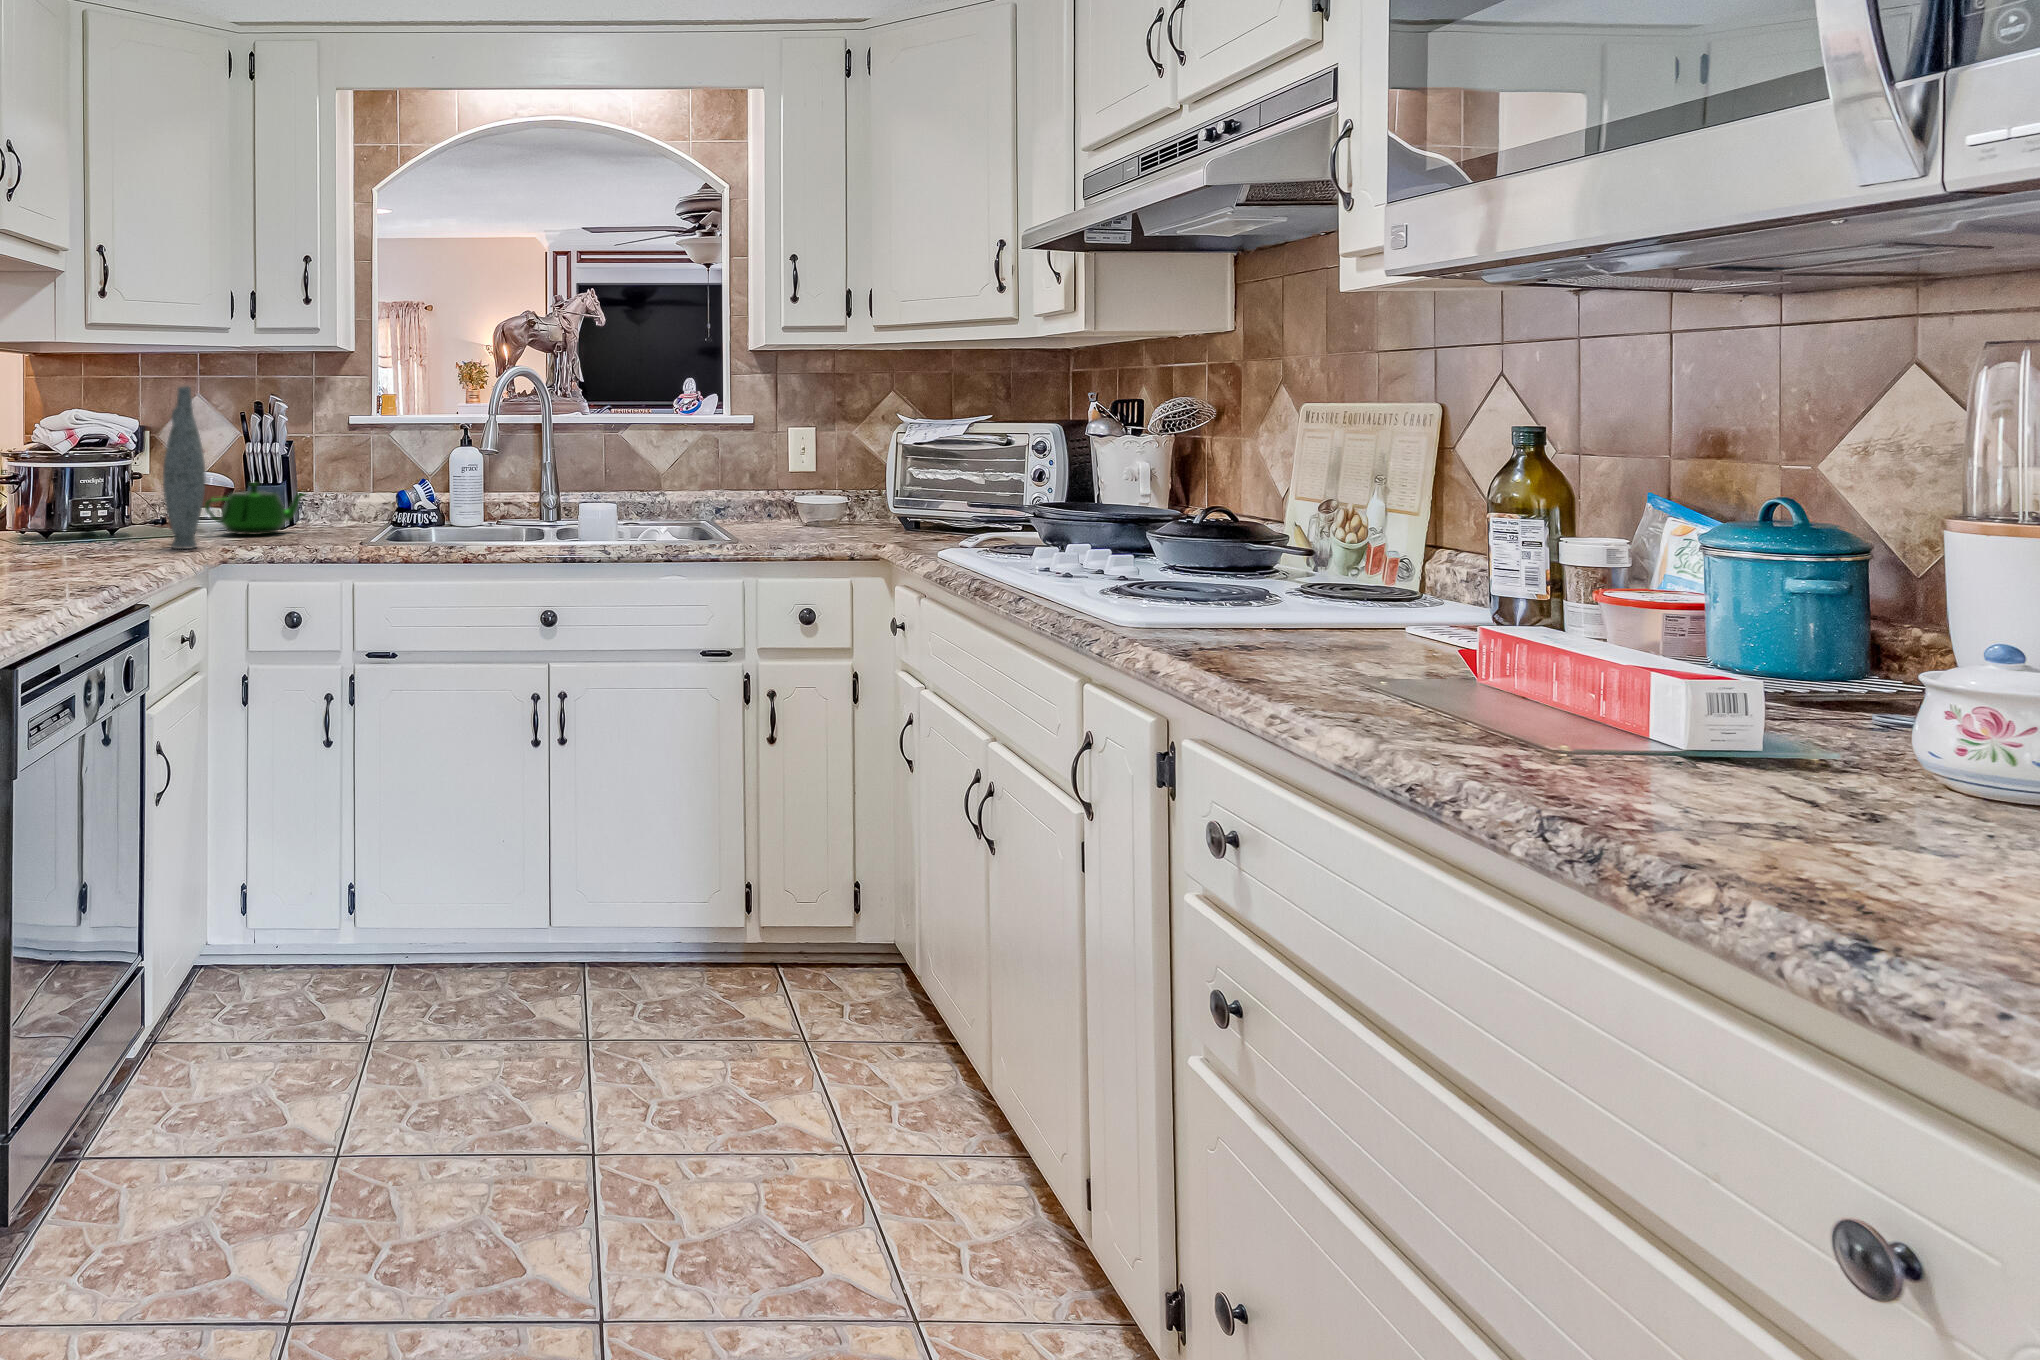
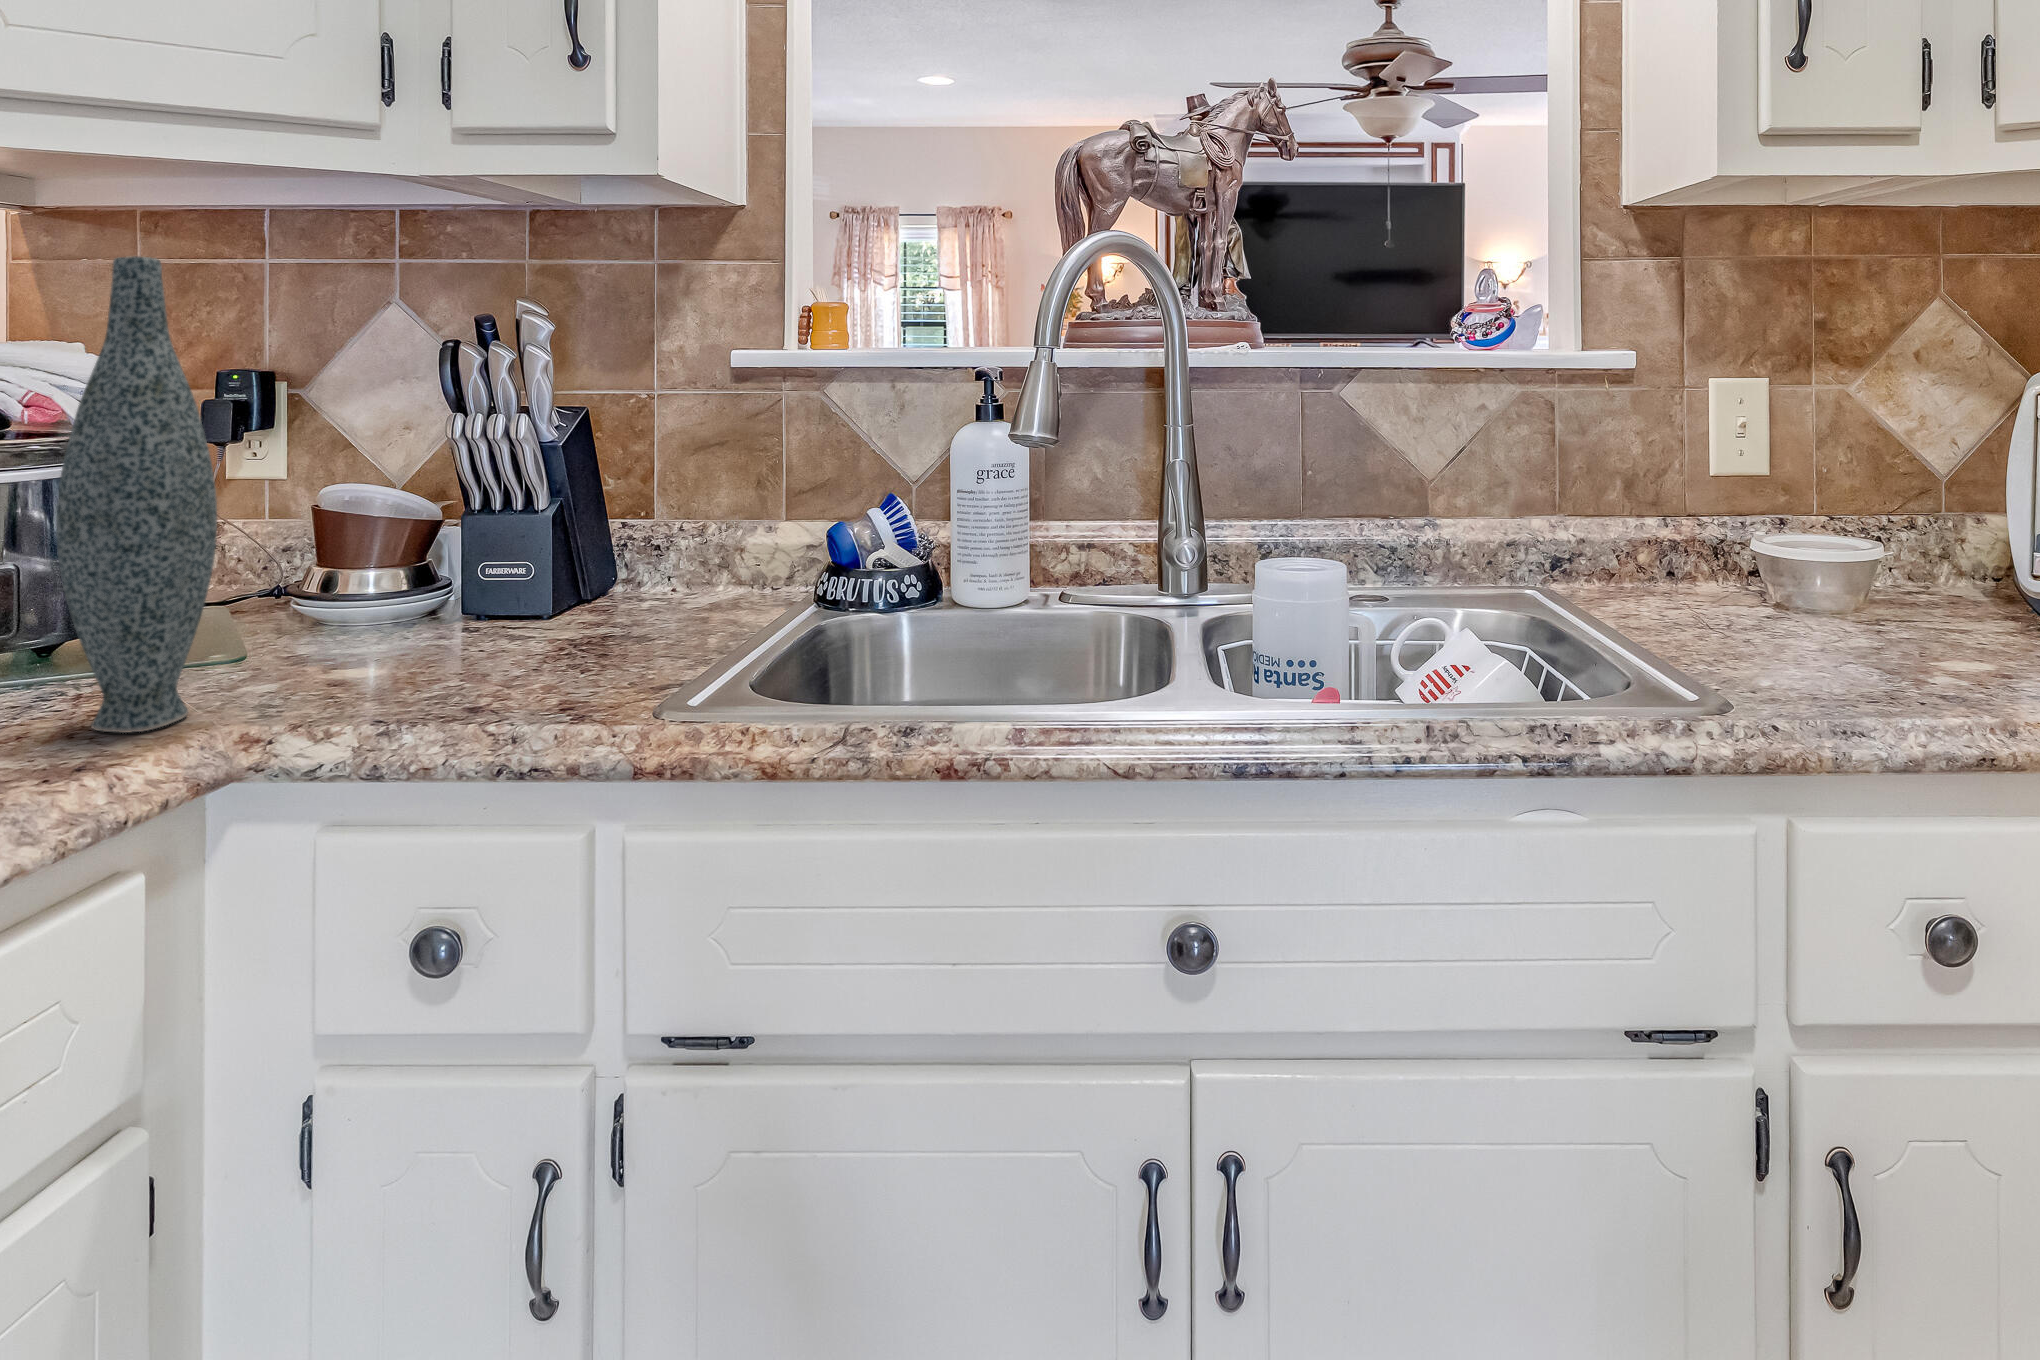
teapot: present [204,483,304,535] -> none [321,509,609,643]

